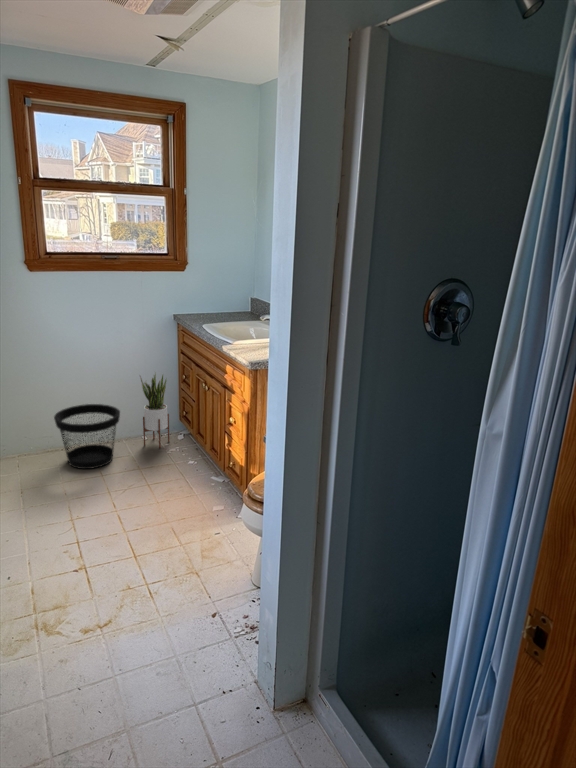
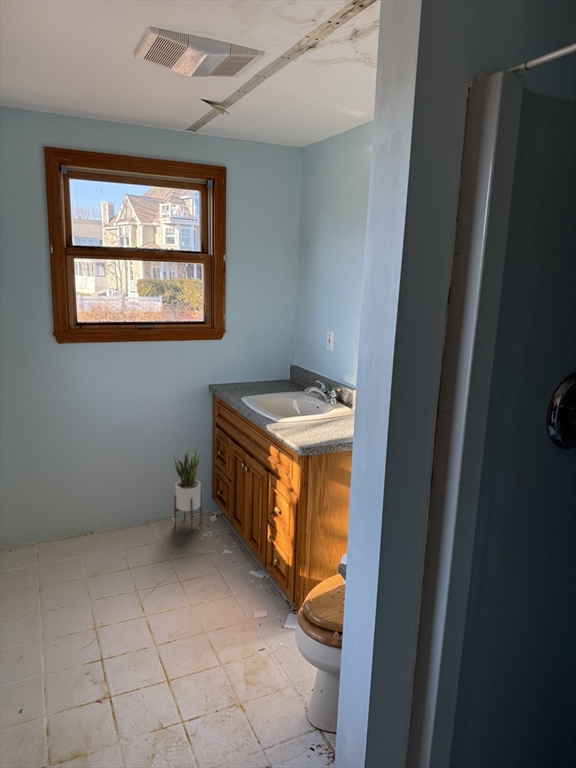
wastebasket: present [54,404,120,469] -> none [79,482,150,557]

